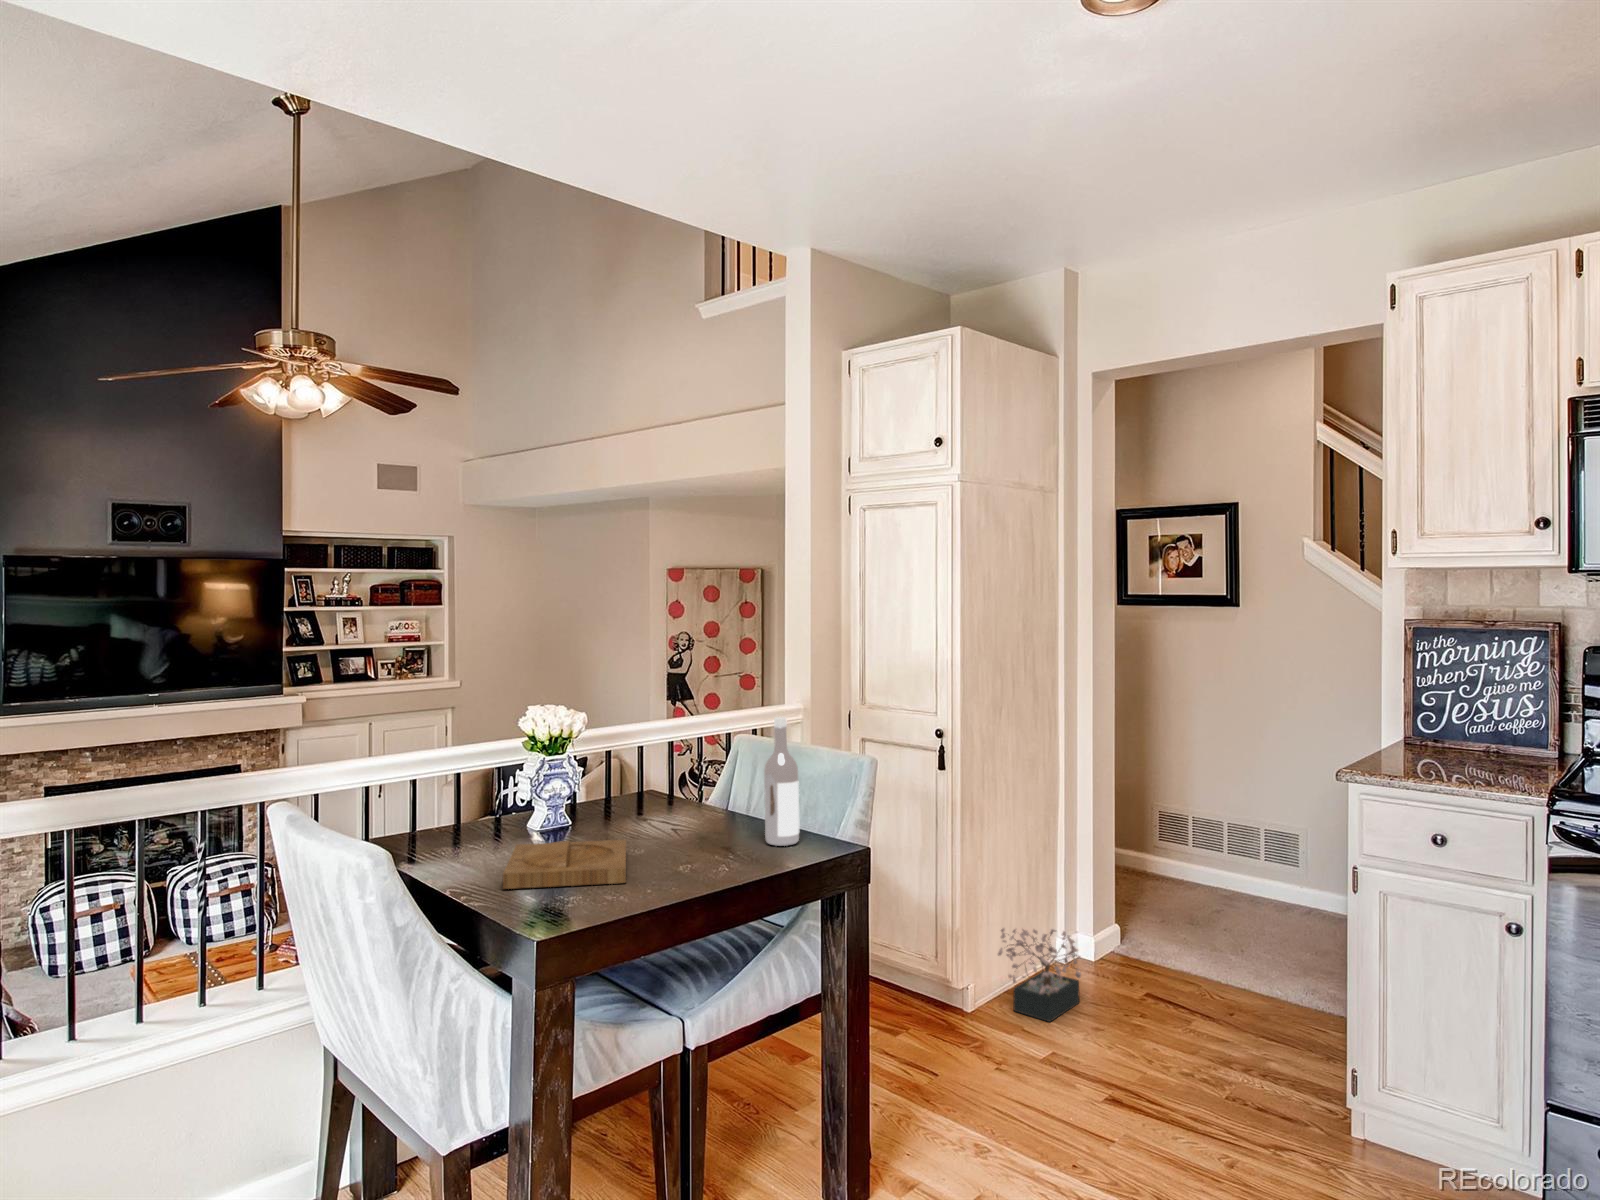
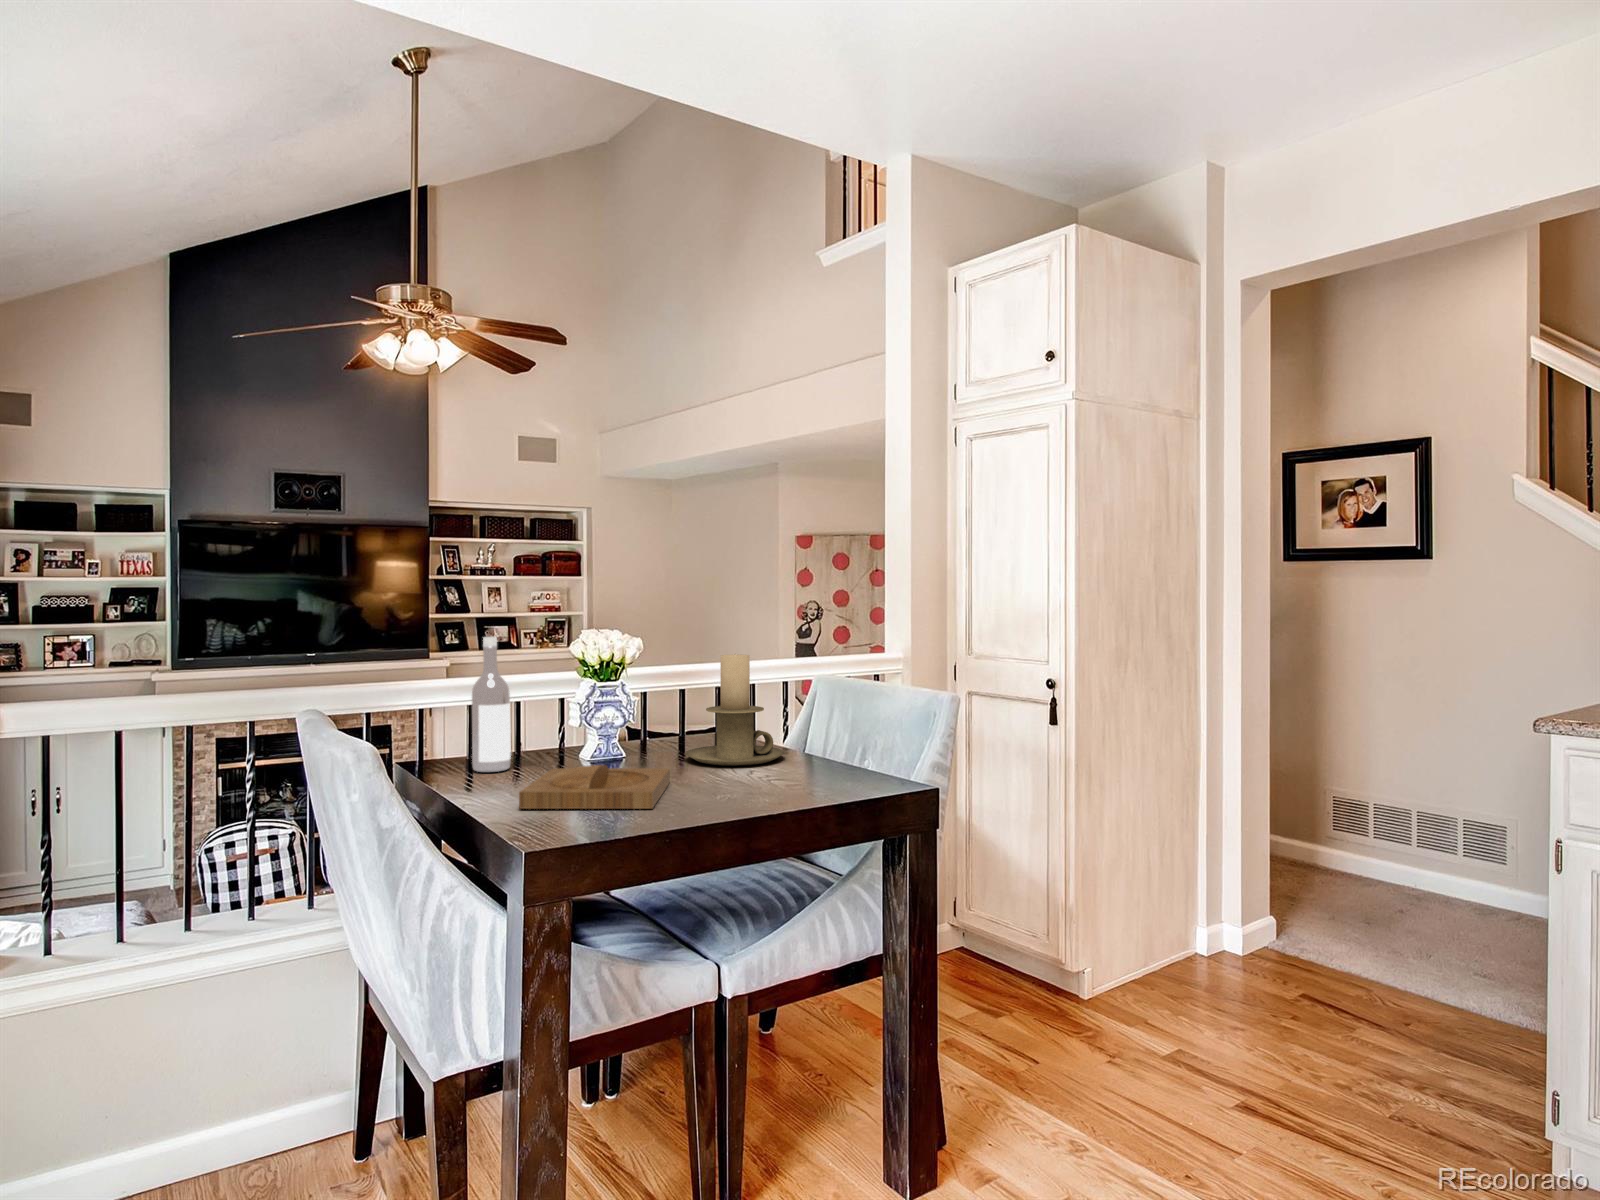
wine bottle: present [764,717,799,846] -> present [472,637,511,772]
candle holder: none [628,726,719,830] -> present [685,654,784,766]
decorative plant: present [998,928,1081,1022] -> none [1117,904,1218,1014]

